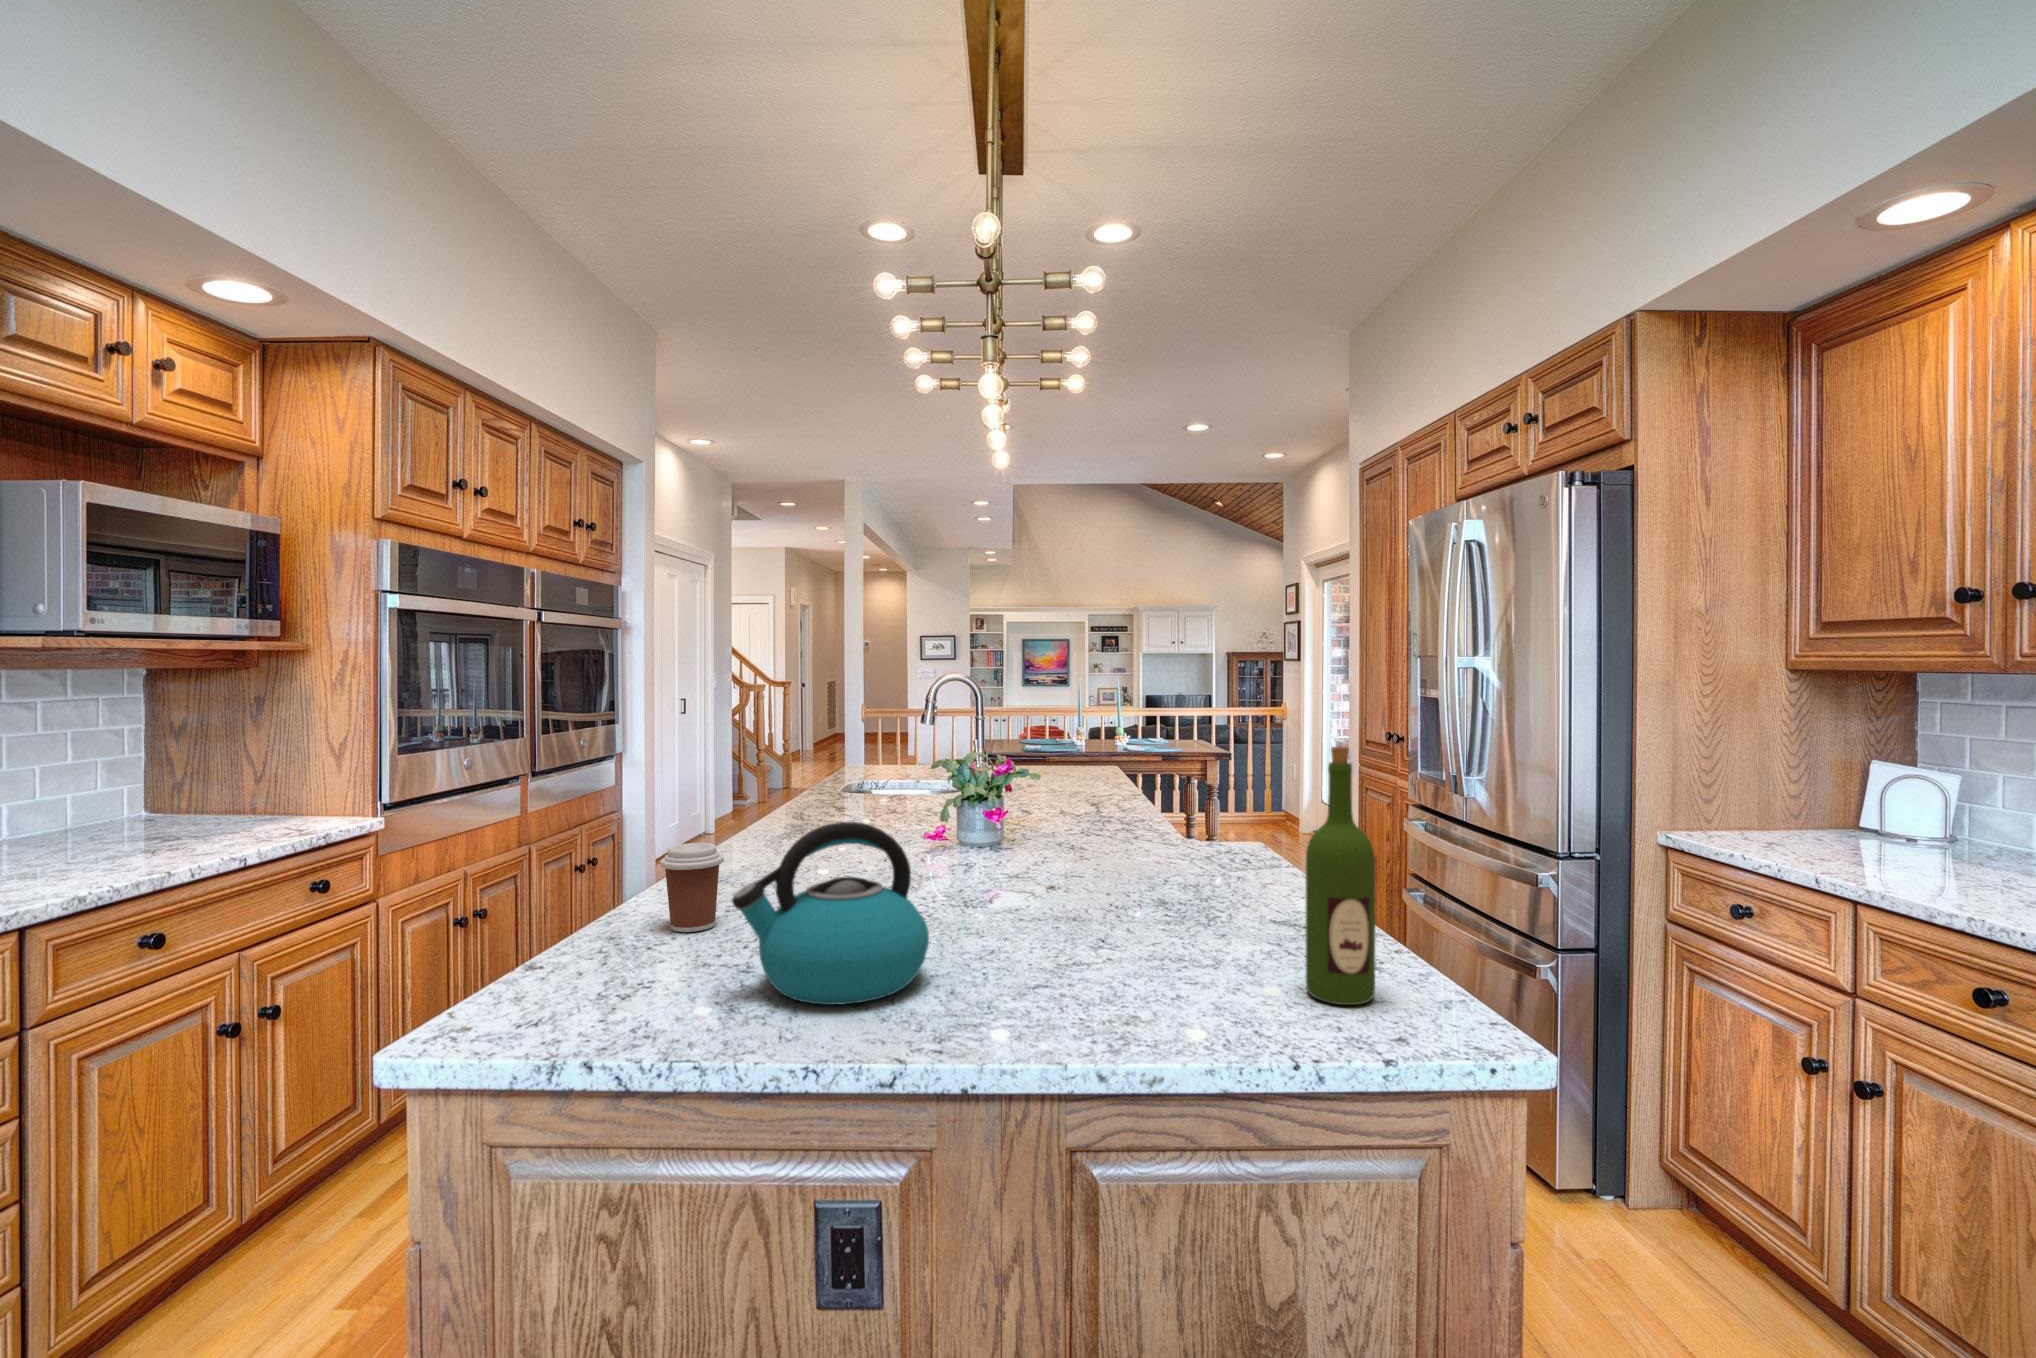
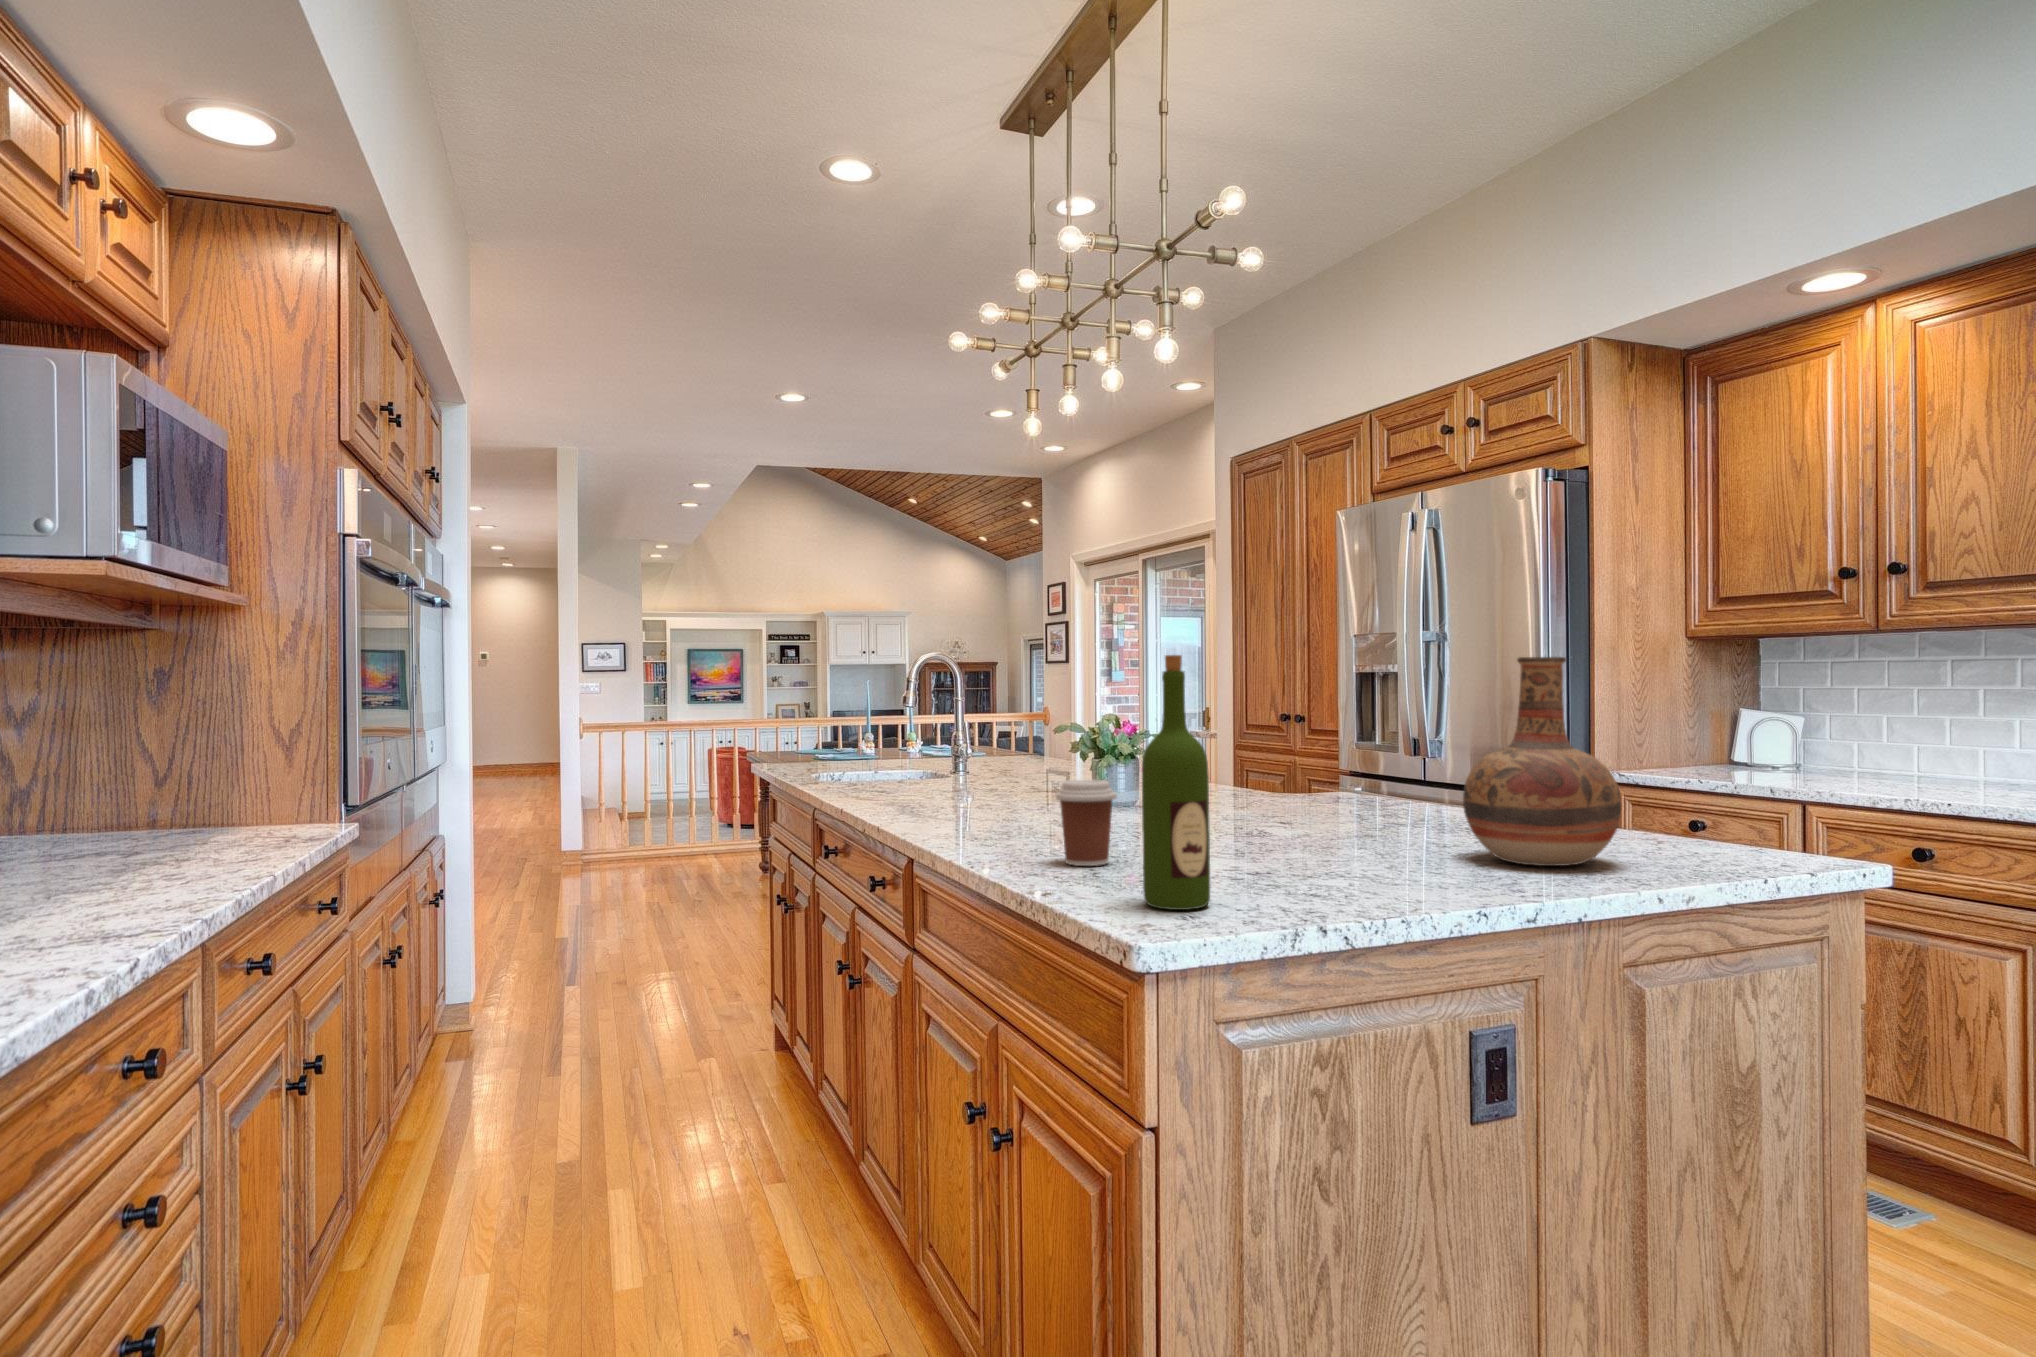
vase: none [1030,743,1198,999] -> present [1463,657,1621,866]
wine bottle: present [1305,746,1375,1005] -> present [1142,655,1210,910]
kettle: present [732,822,929,1005] -> none [1269,729,1429,886]

